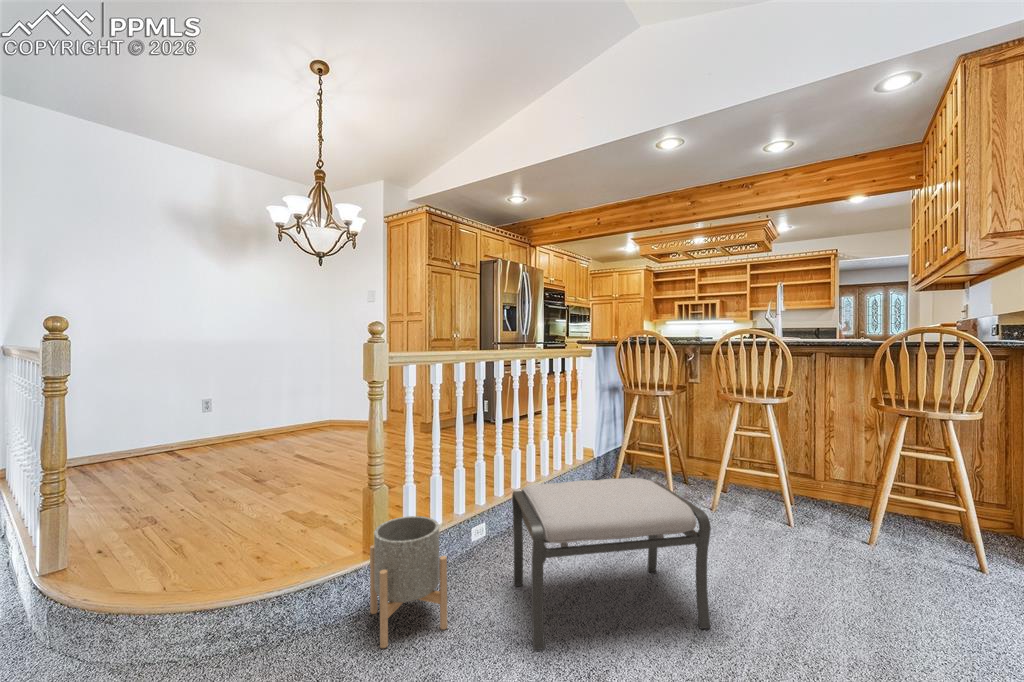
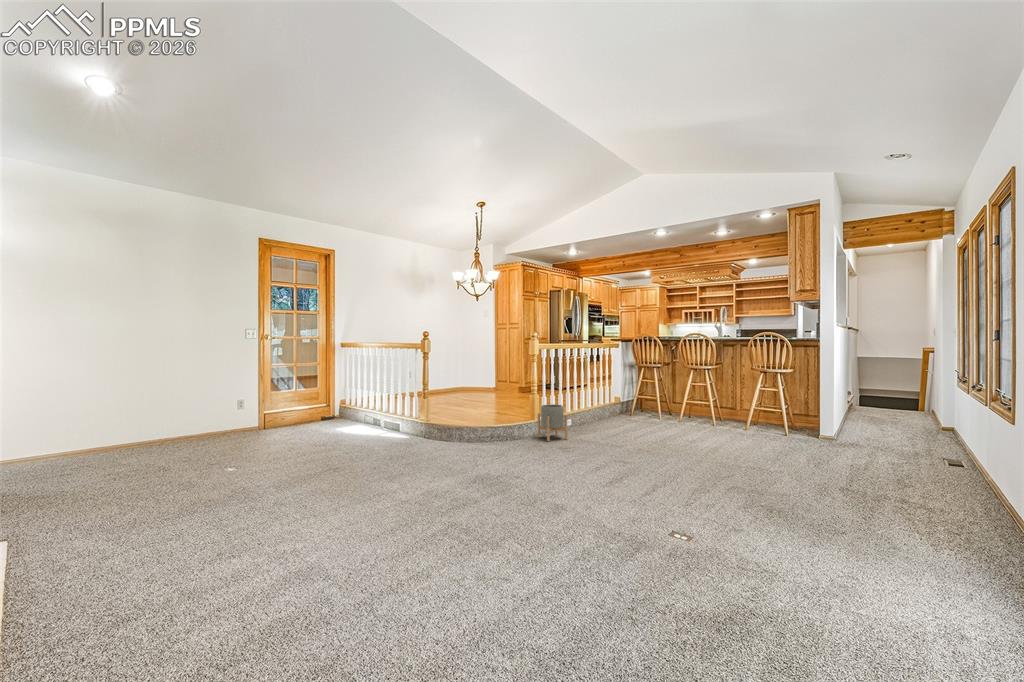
ottoman: present [512,478,711,650] -> none [587,394,660,442]

